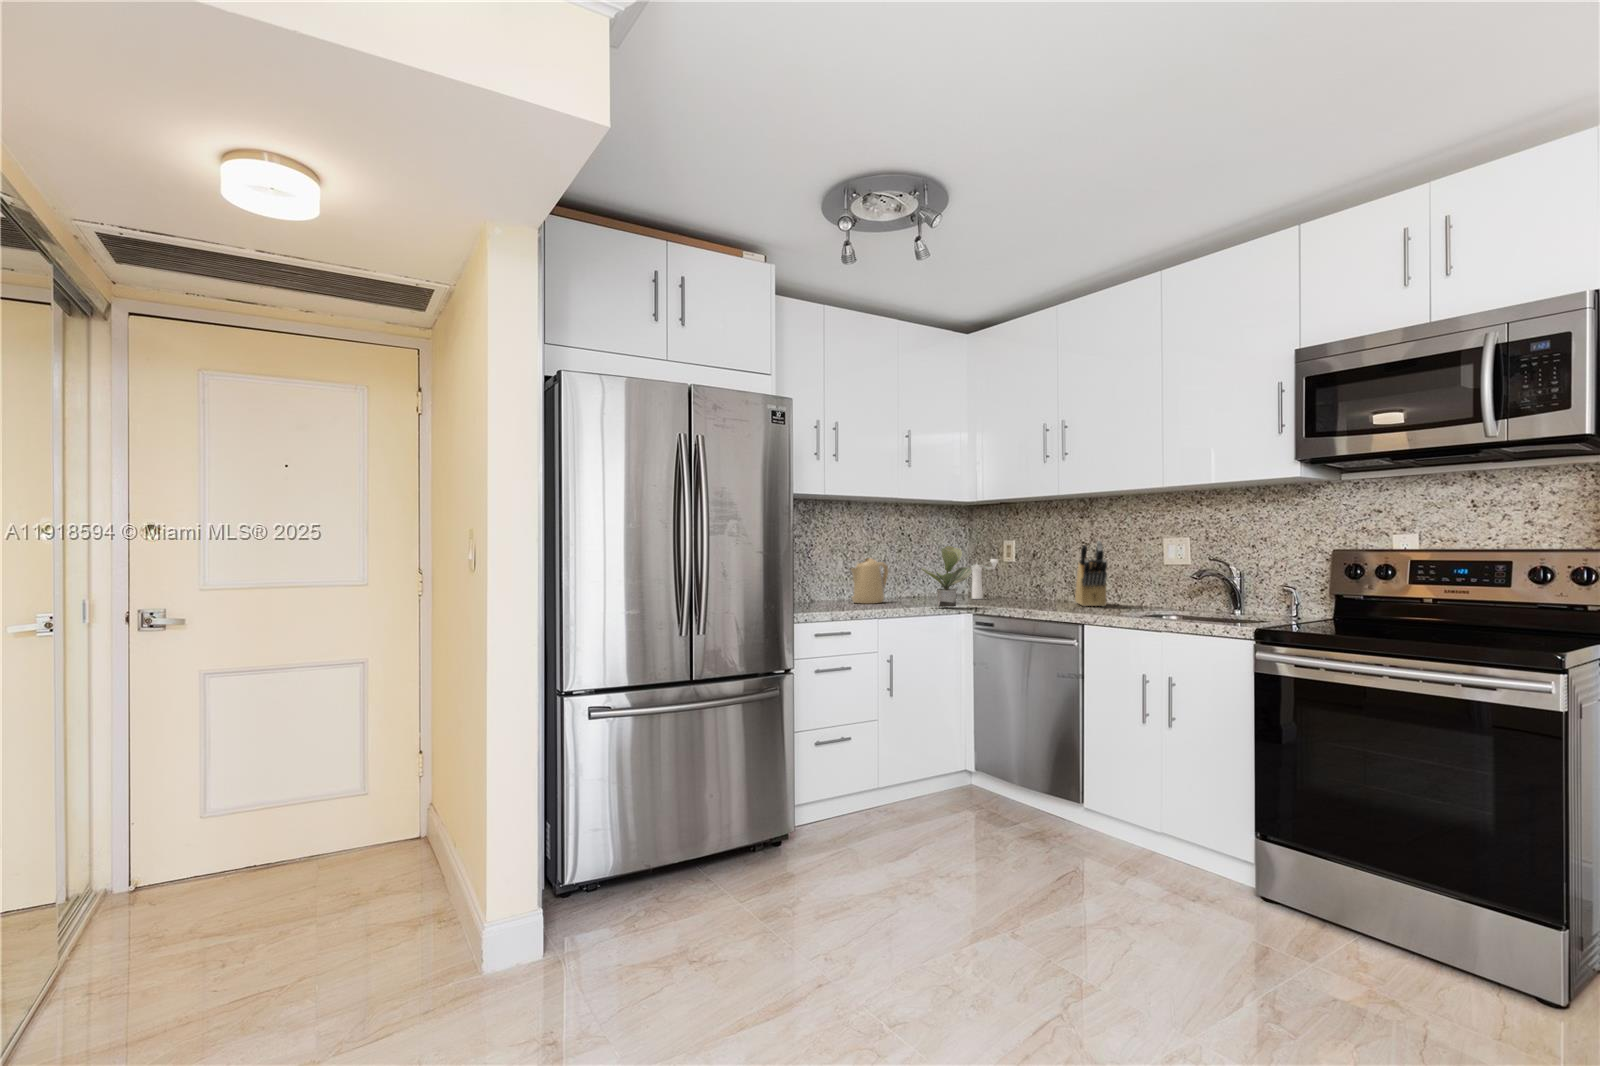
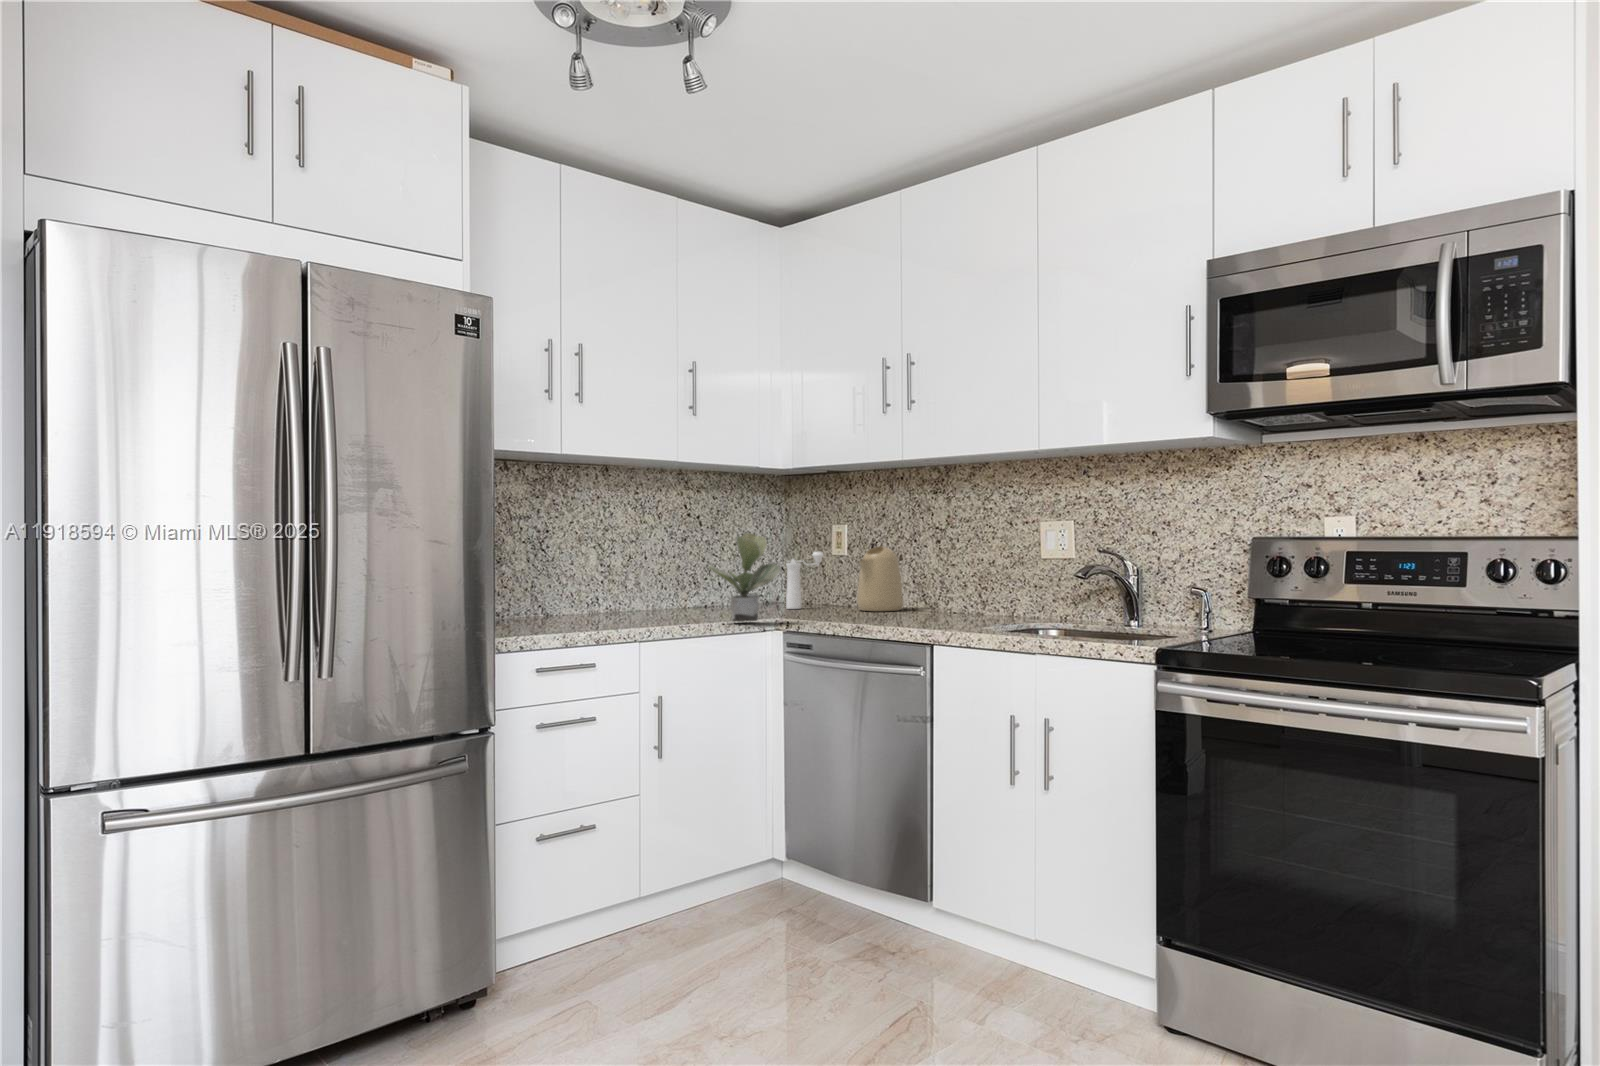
knife block: present [1075,541,1107,607] -> none [924,526,966,618]
kettle: present [851,558,888,604] -> present [857,546,904,611]

